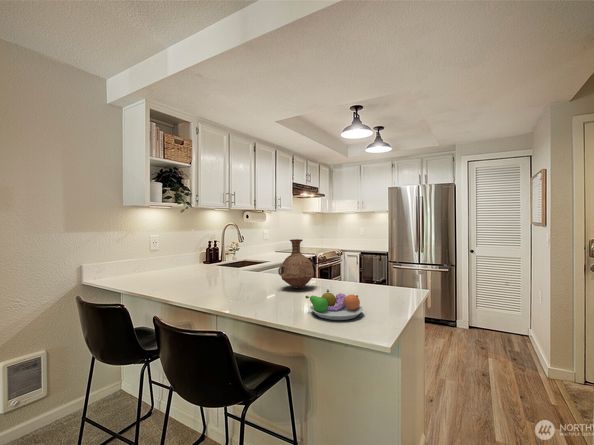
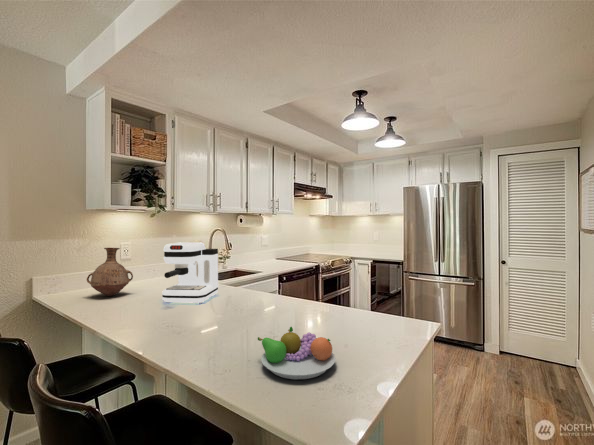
coffee maker: none [202,233,245,283] -> present [162,242,218,303]
vase: present [278,239,316,289] -> present [87,248,133,296]

